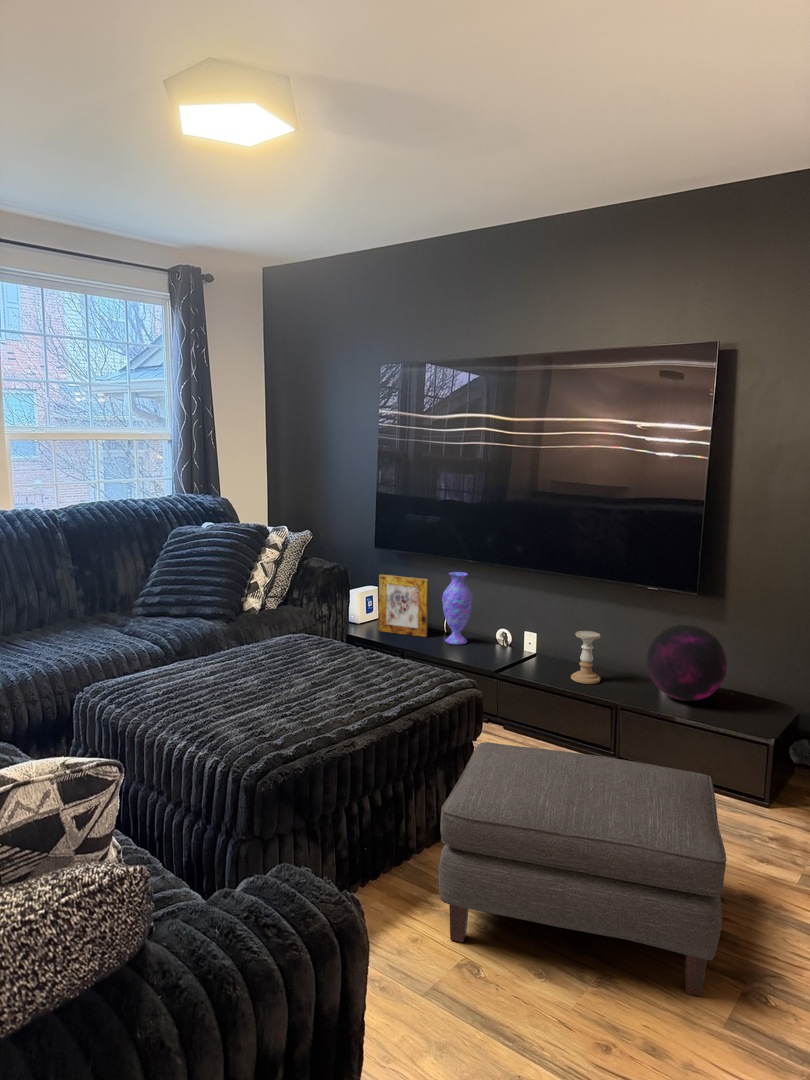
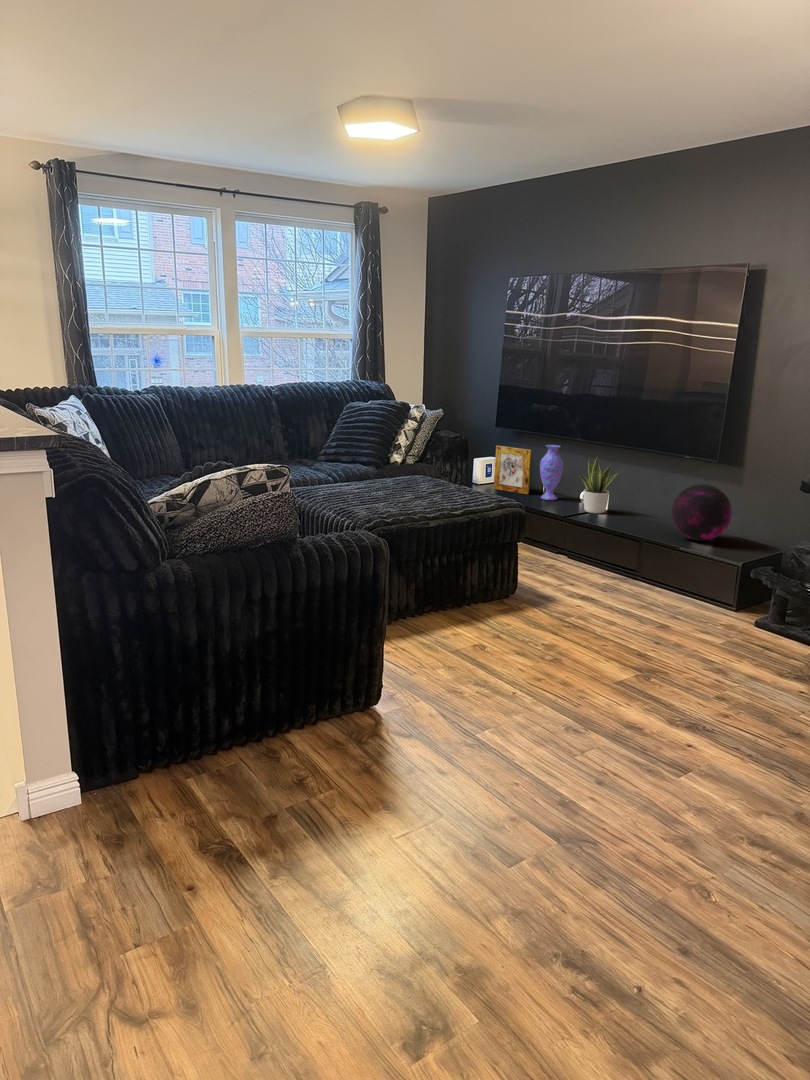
potted plant: none [500,587,557,663] -> present [578,457,618,514]
candle holder: present [571,631,600,684] -> none [620,489,644,527]
ottoman: present [439,742,727,997] -> none [470,538,656,672]

